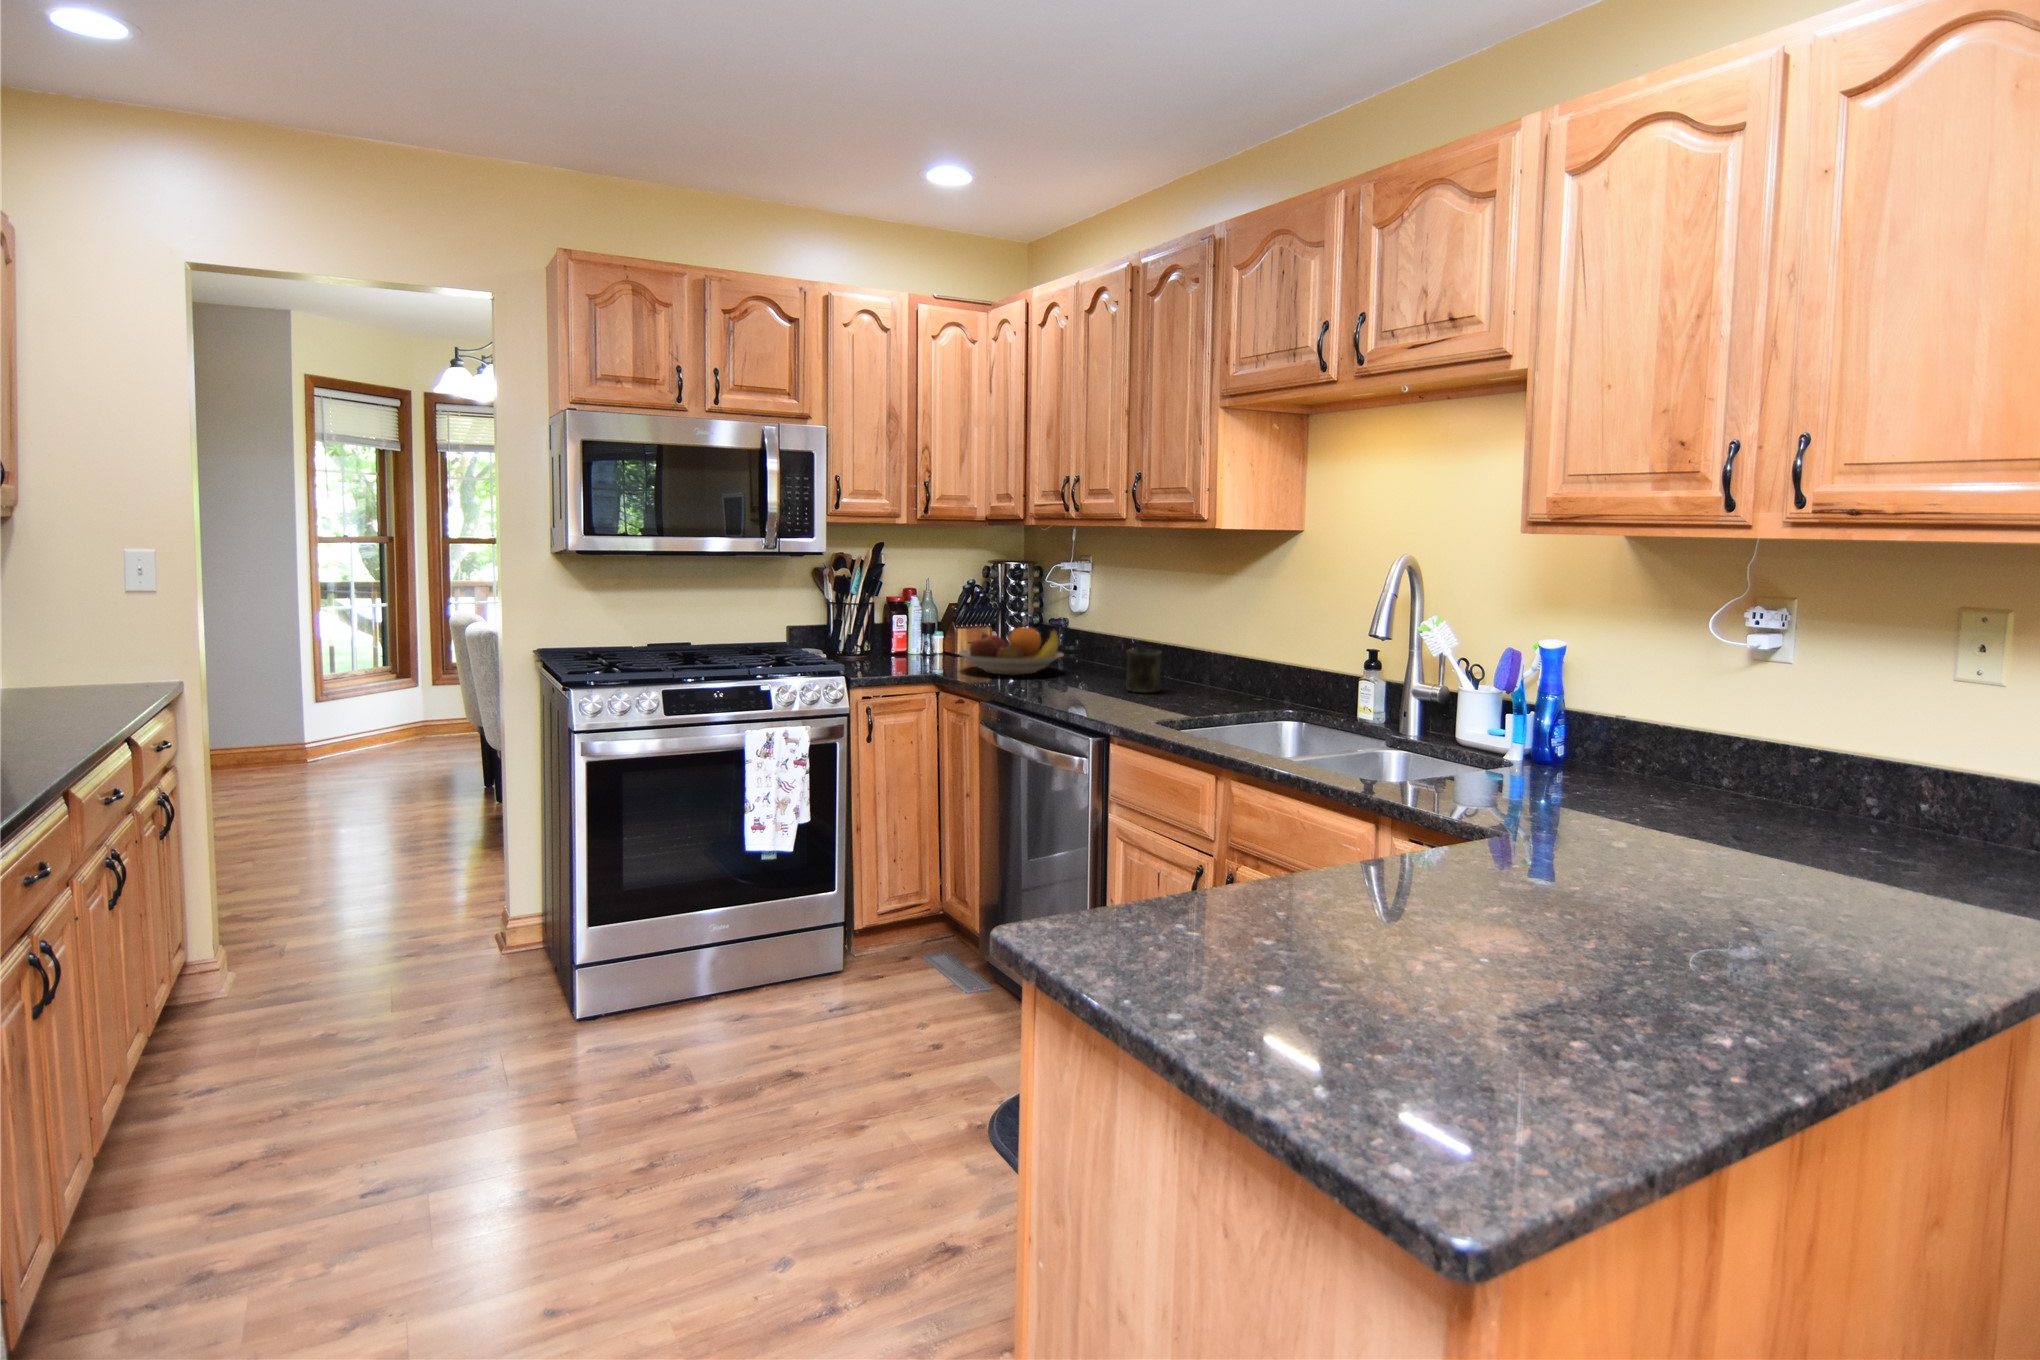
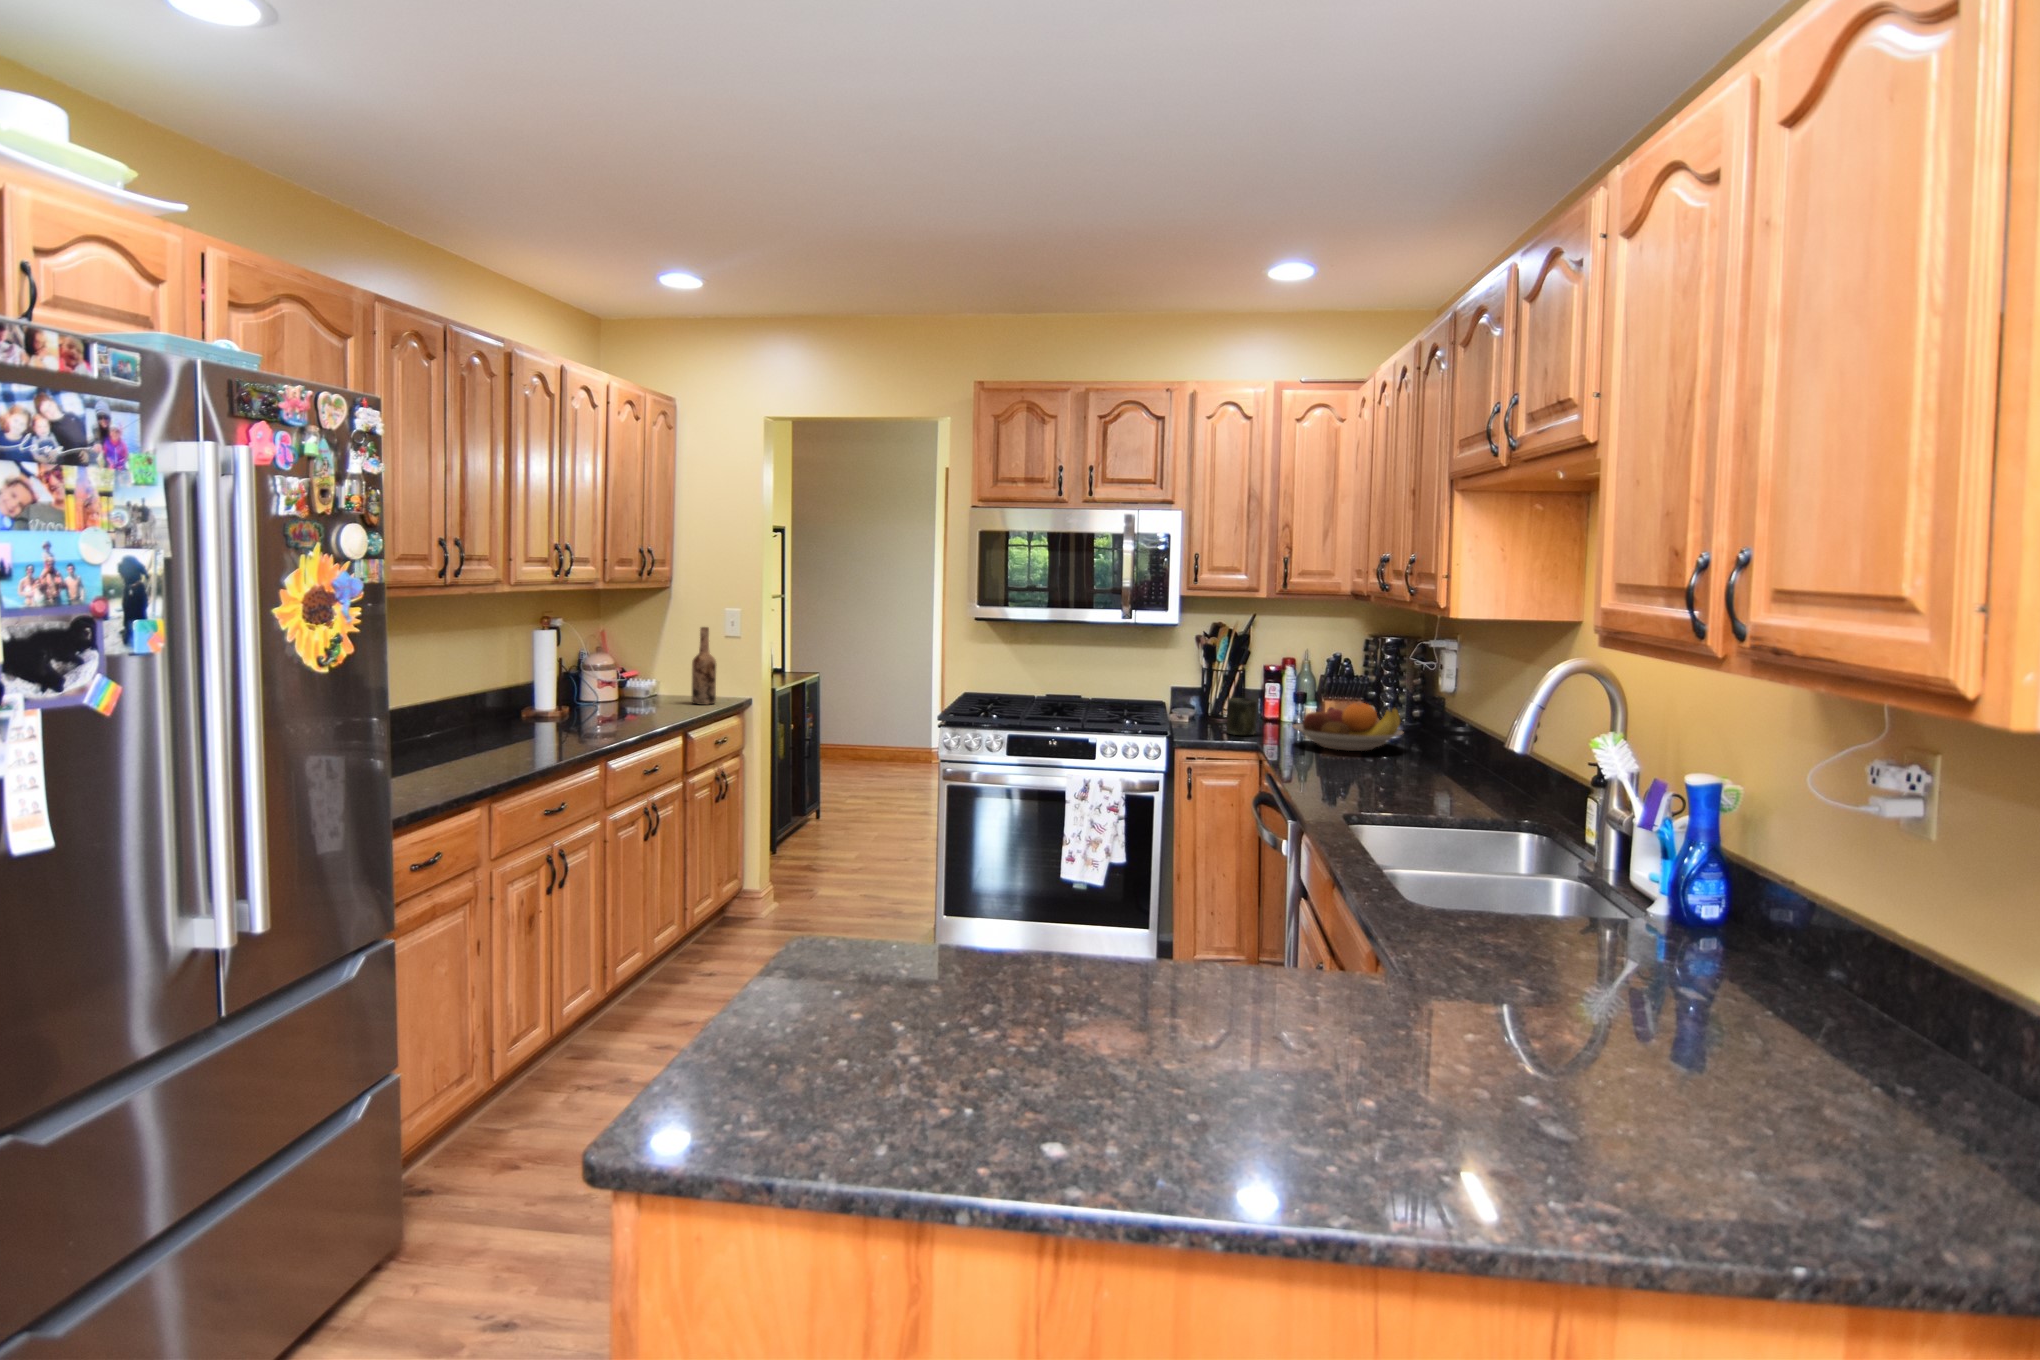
wine bottle: none [71,572,121,691] -> present [692,627,716,705]
mug: present [1127,649,1161,693] -> present [1227,698,1257,735]

